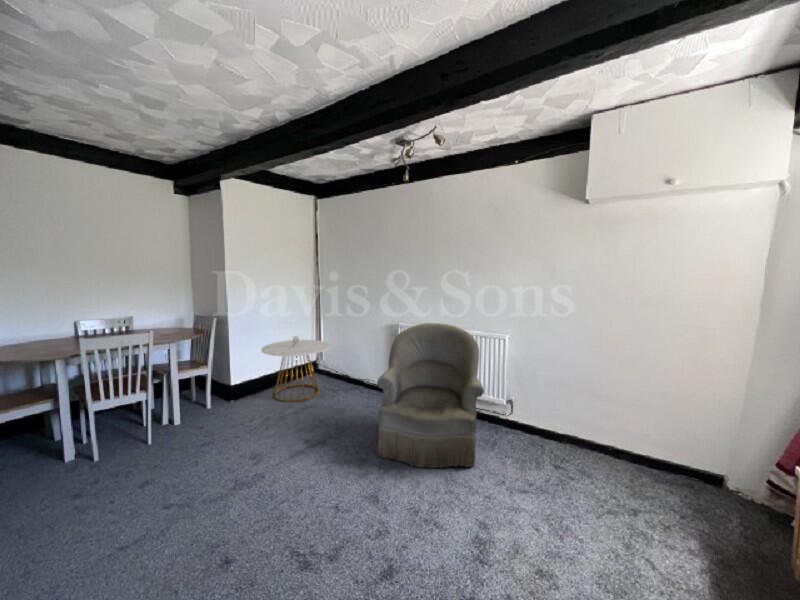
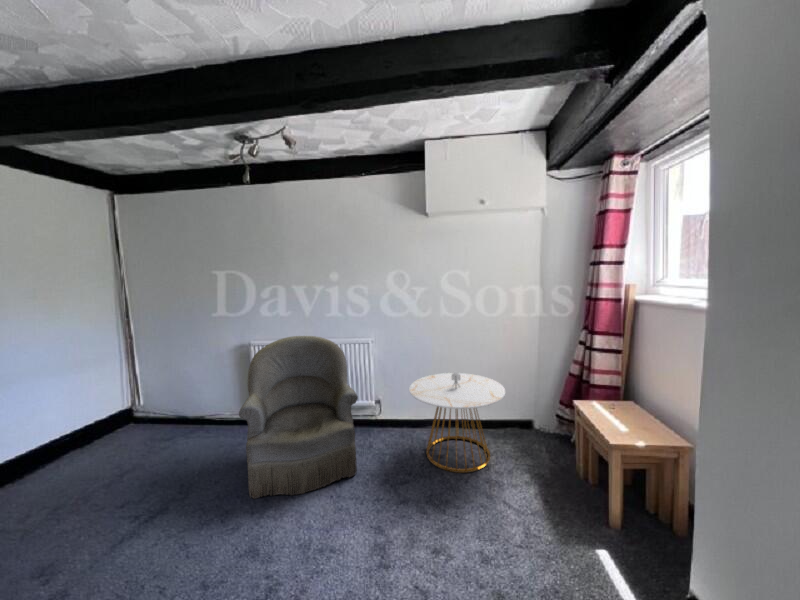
side table: present [261,336,329,402] -> present [409,372,505,473]

